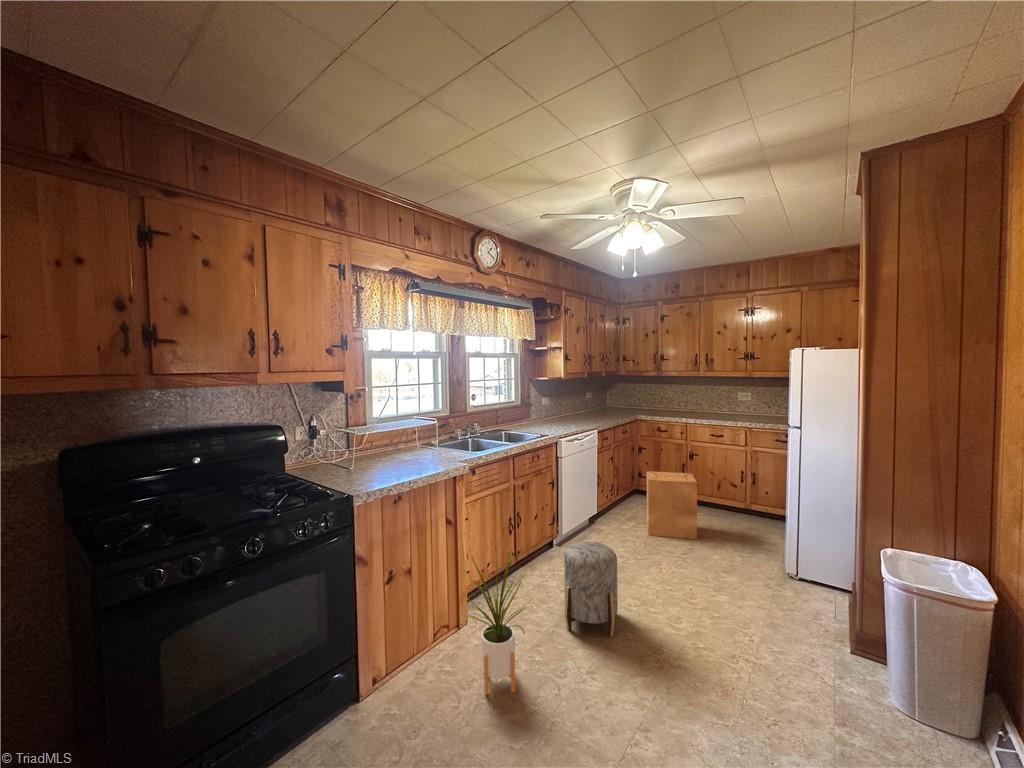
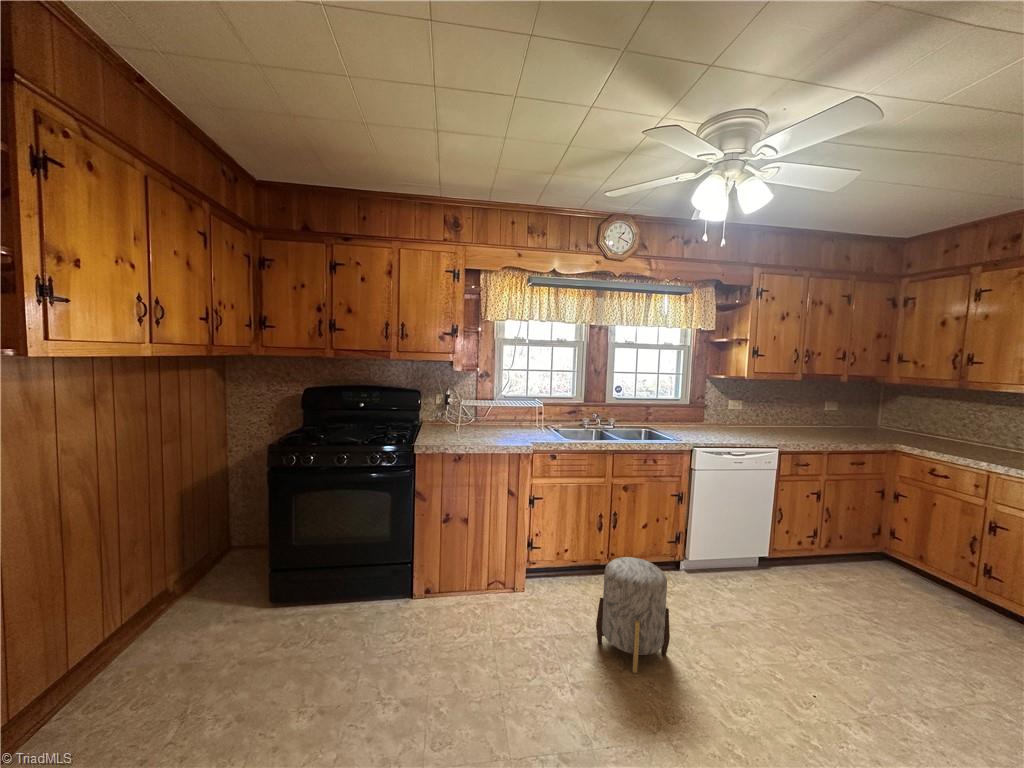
cardboard box: present [647,471,697,539] -> none [834,523,949,651]
house plant: present [464,551,532,695] -> none [466,518,532,655]

